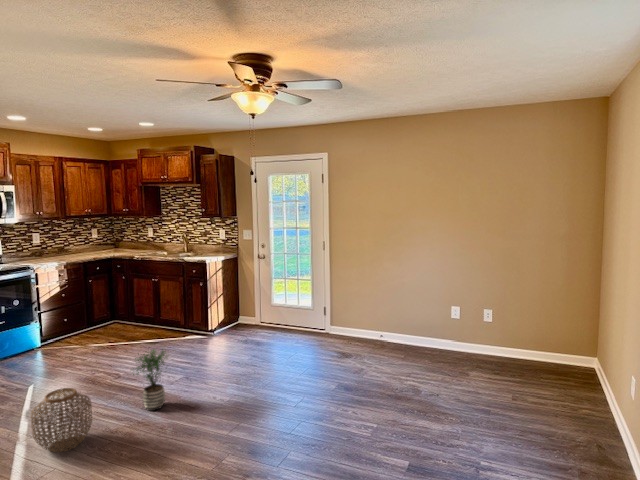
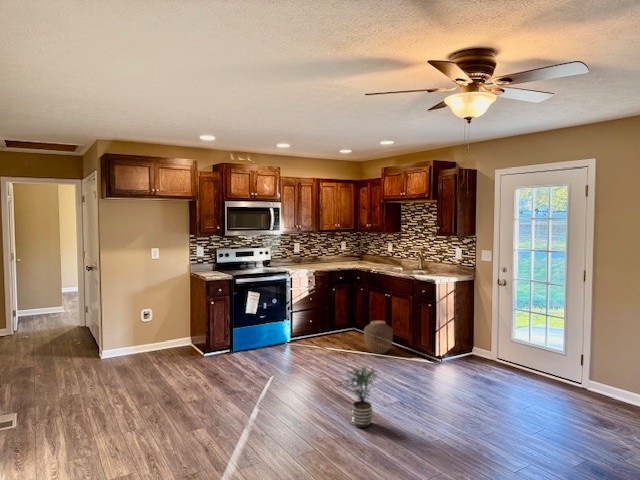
woven basket: present [31,388,92,452] -> present [364,320,393,353]

